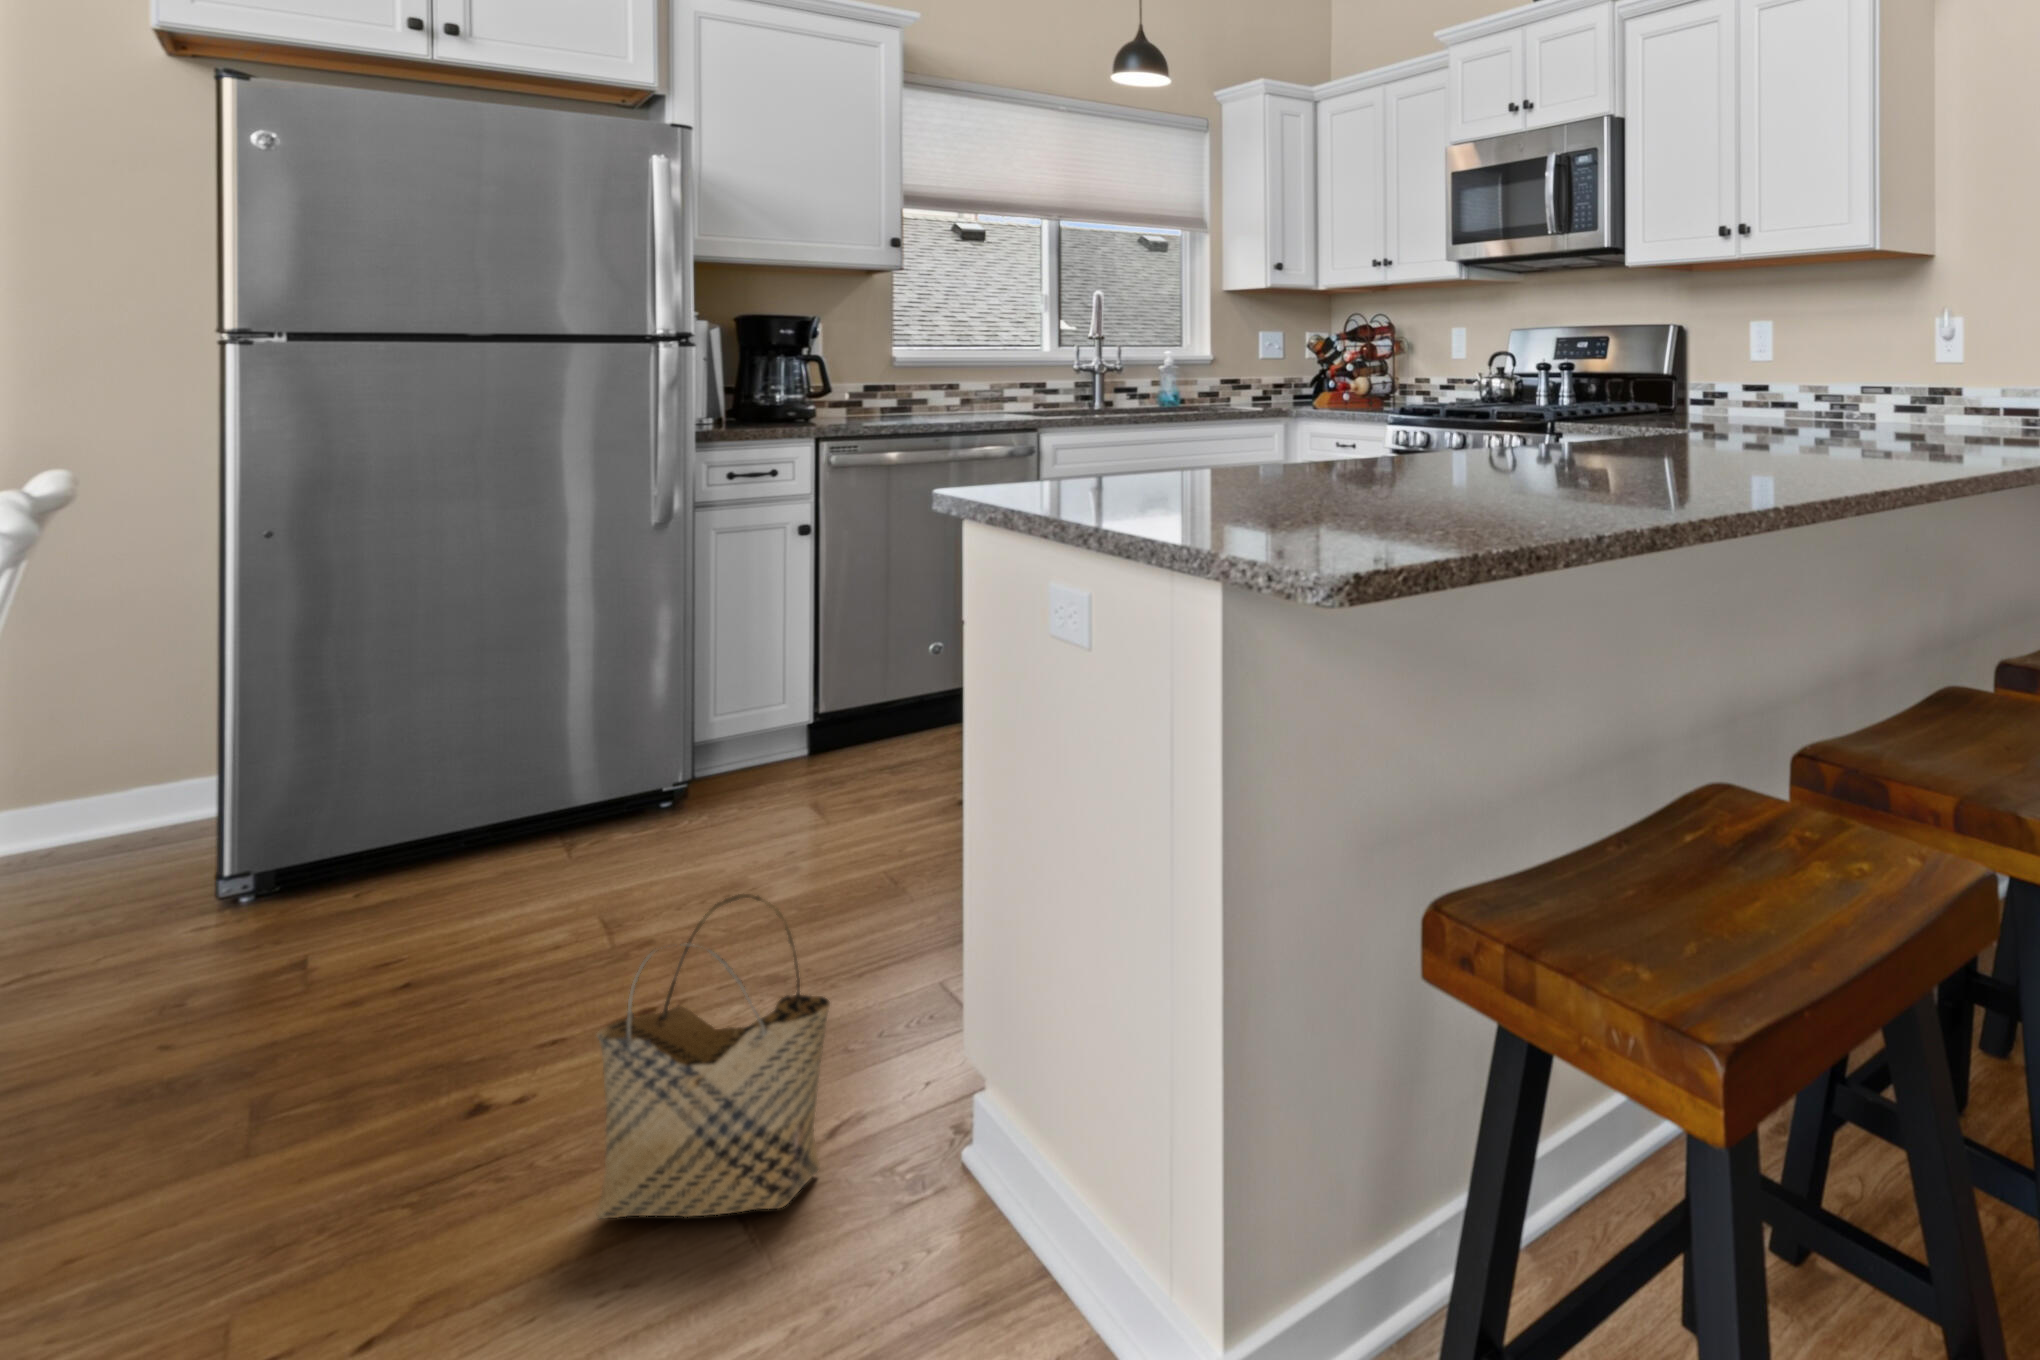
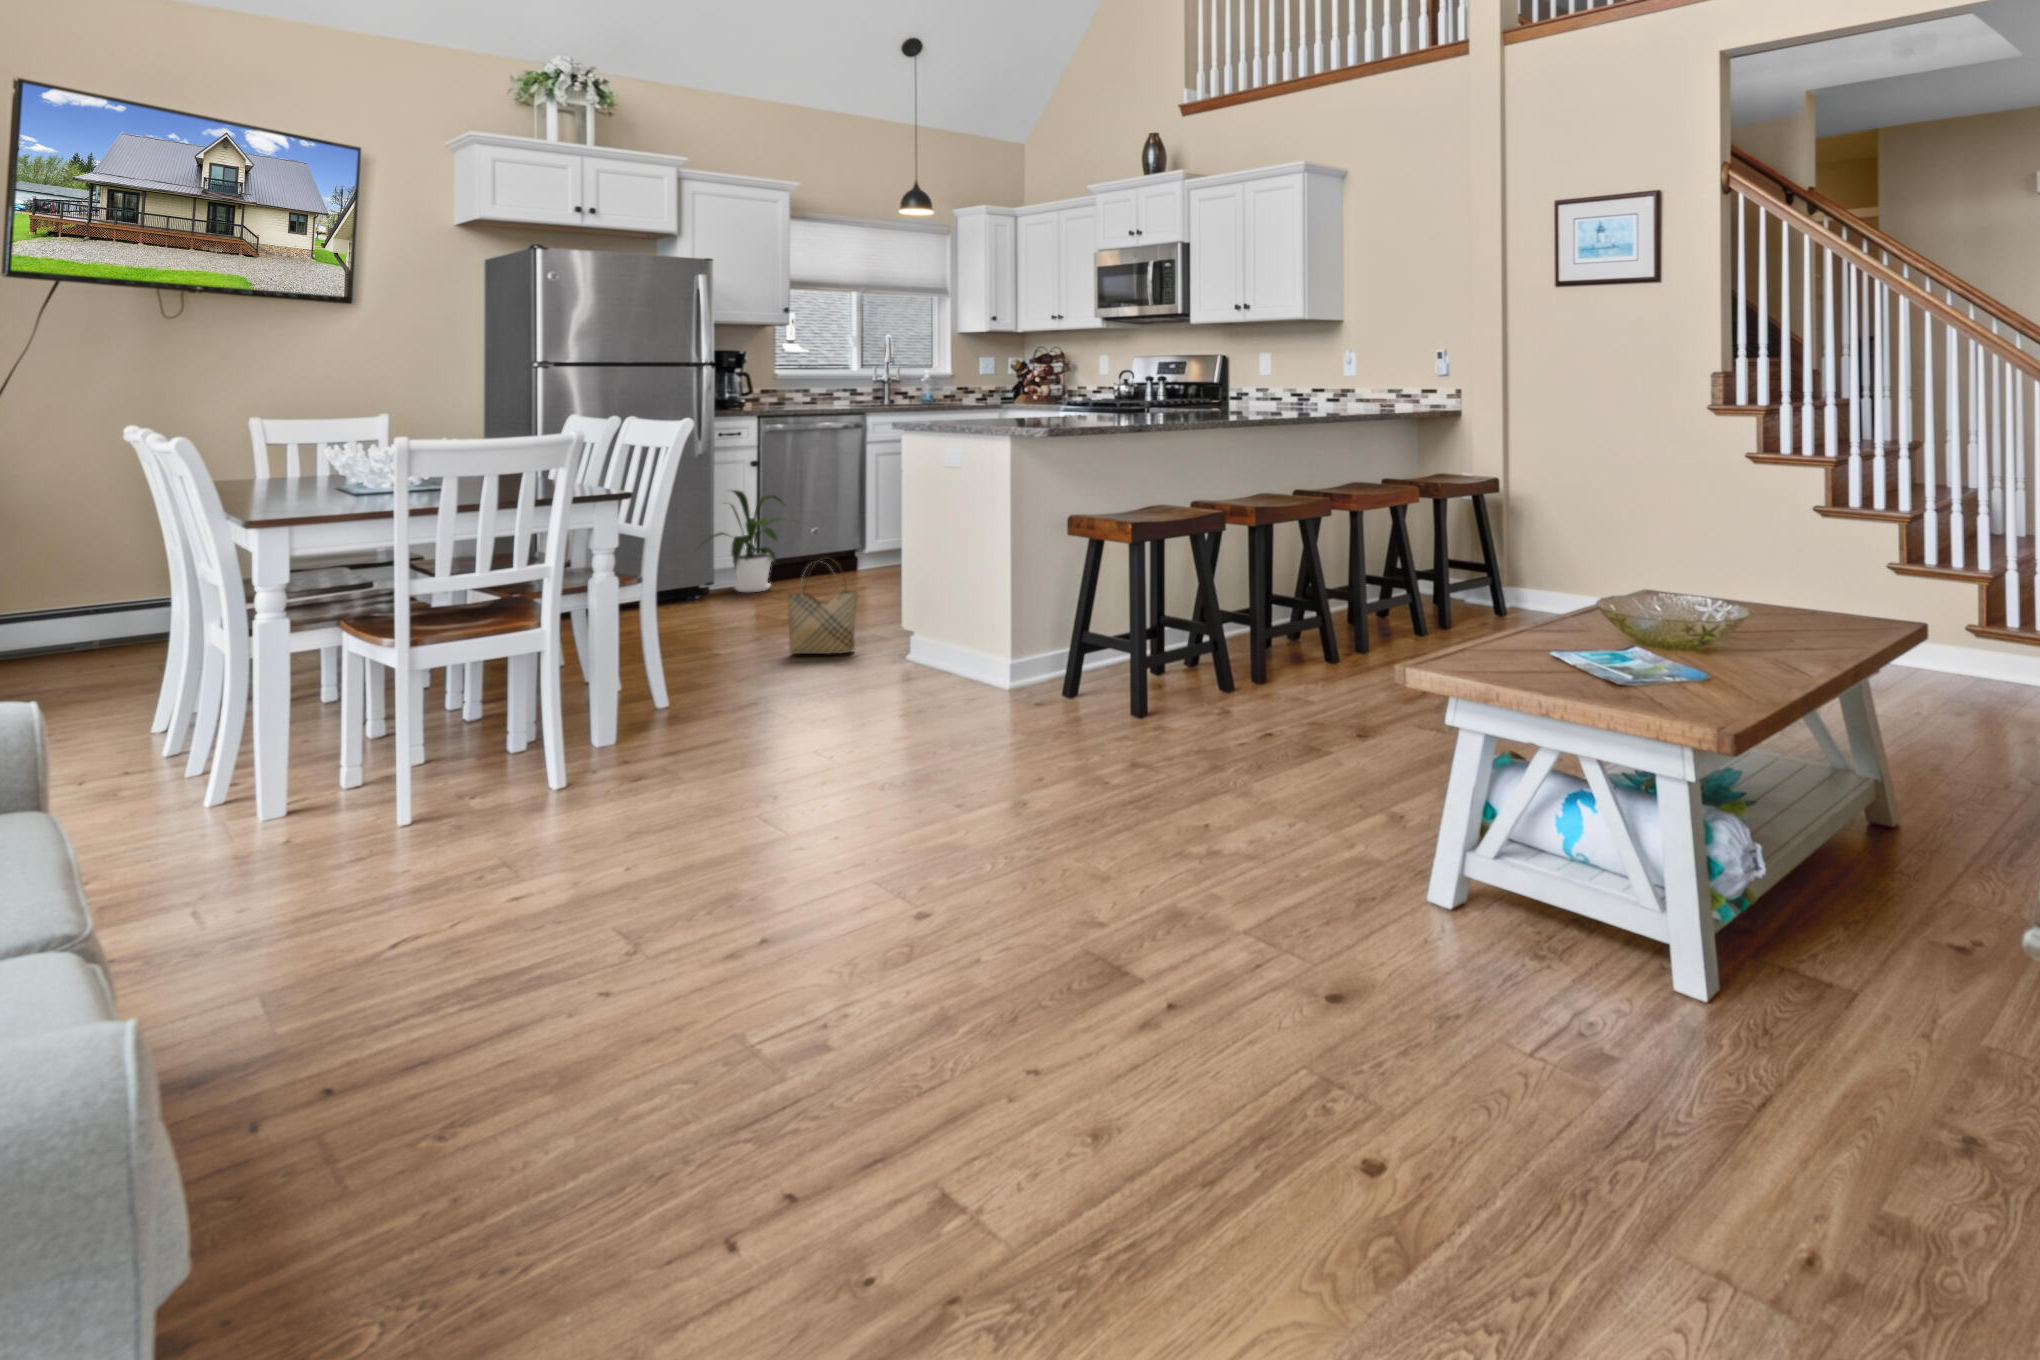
house plant: none [640,599,866,806] -> present [706,490,786,592]

